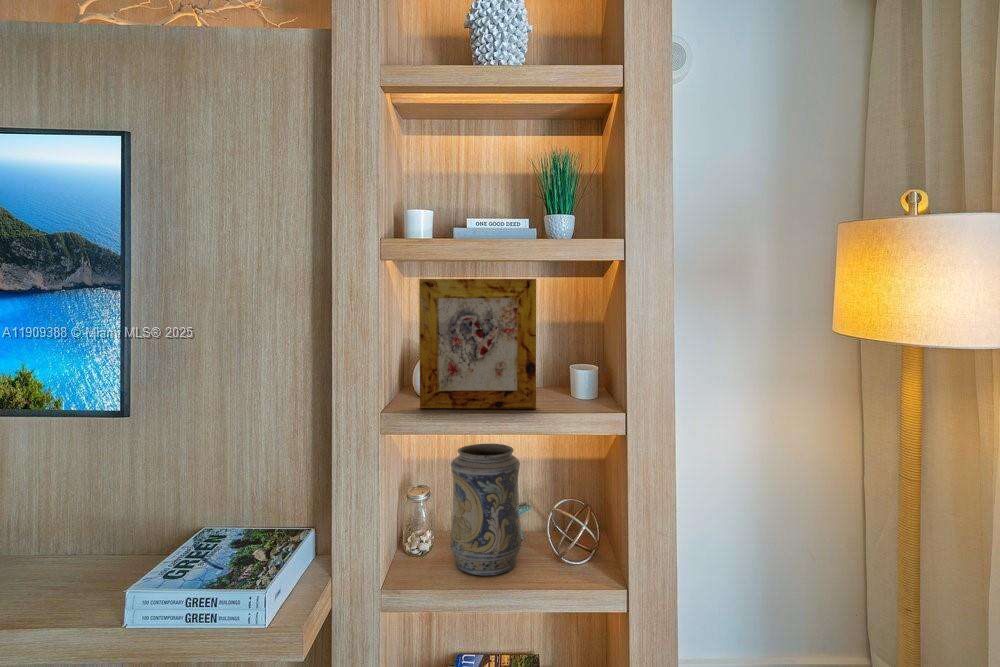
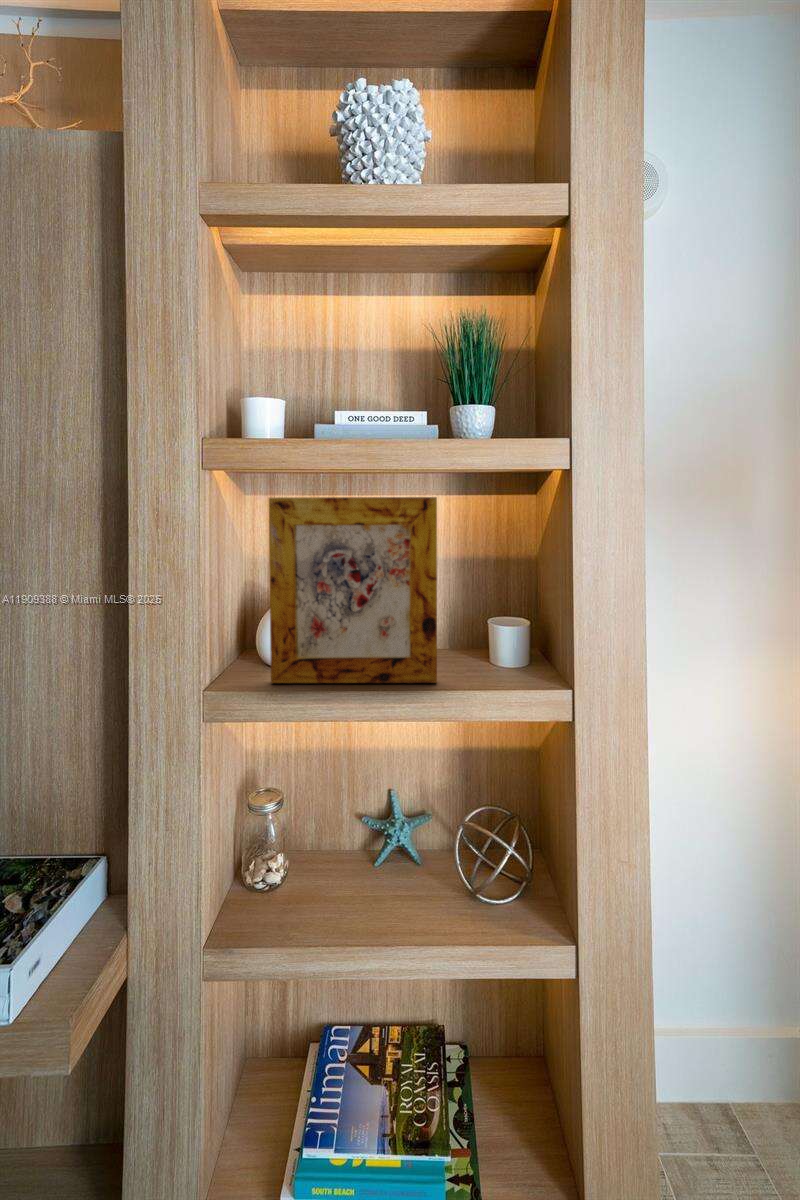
decorative vase: present [450,444,521,575] -> none [316,733,417,919]

